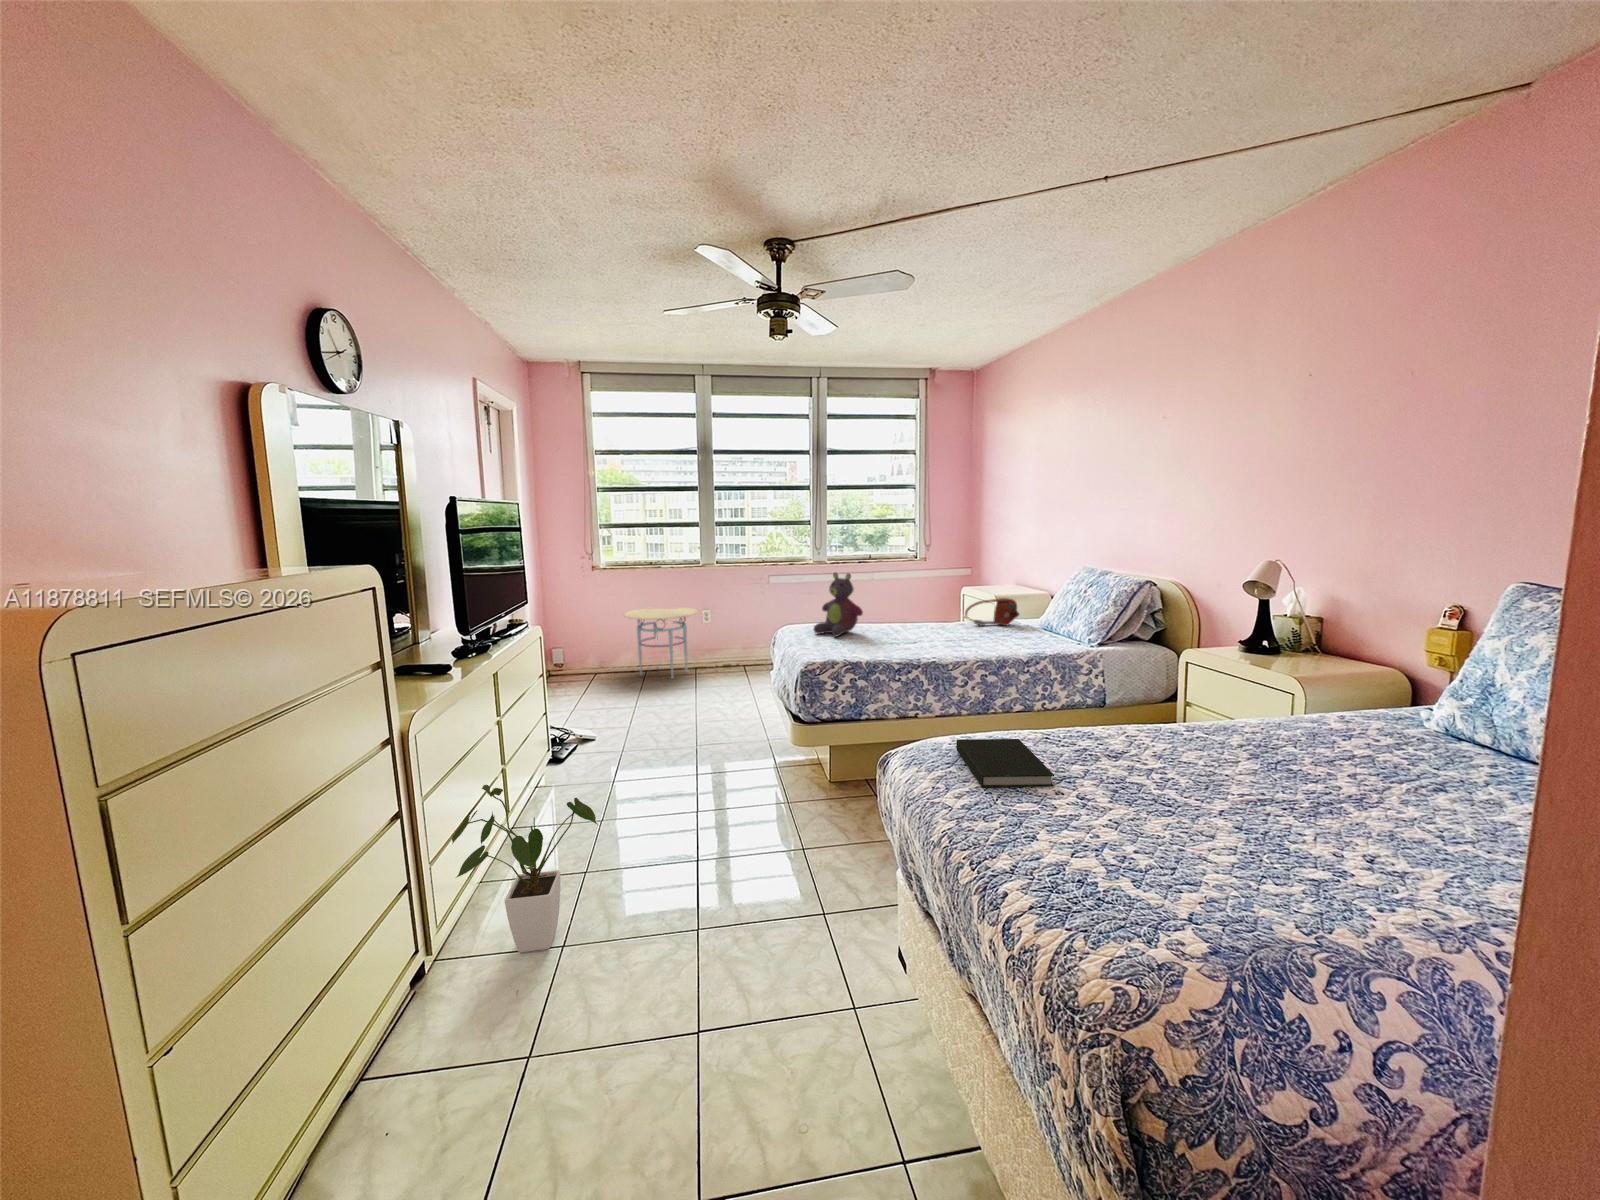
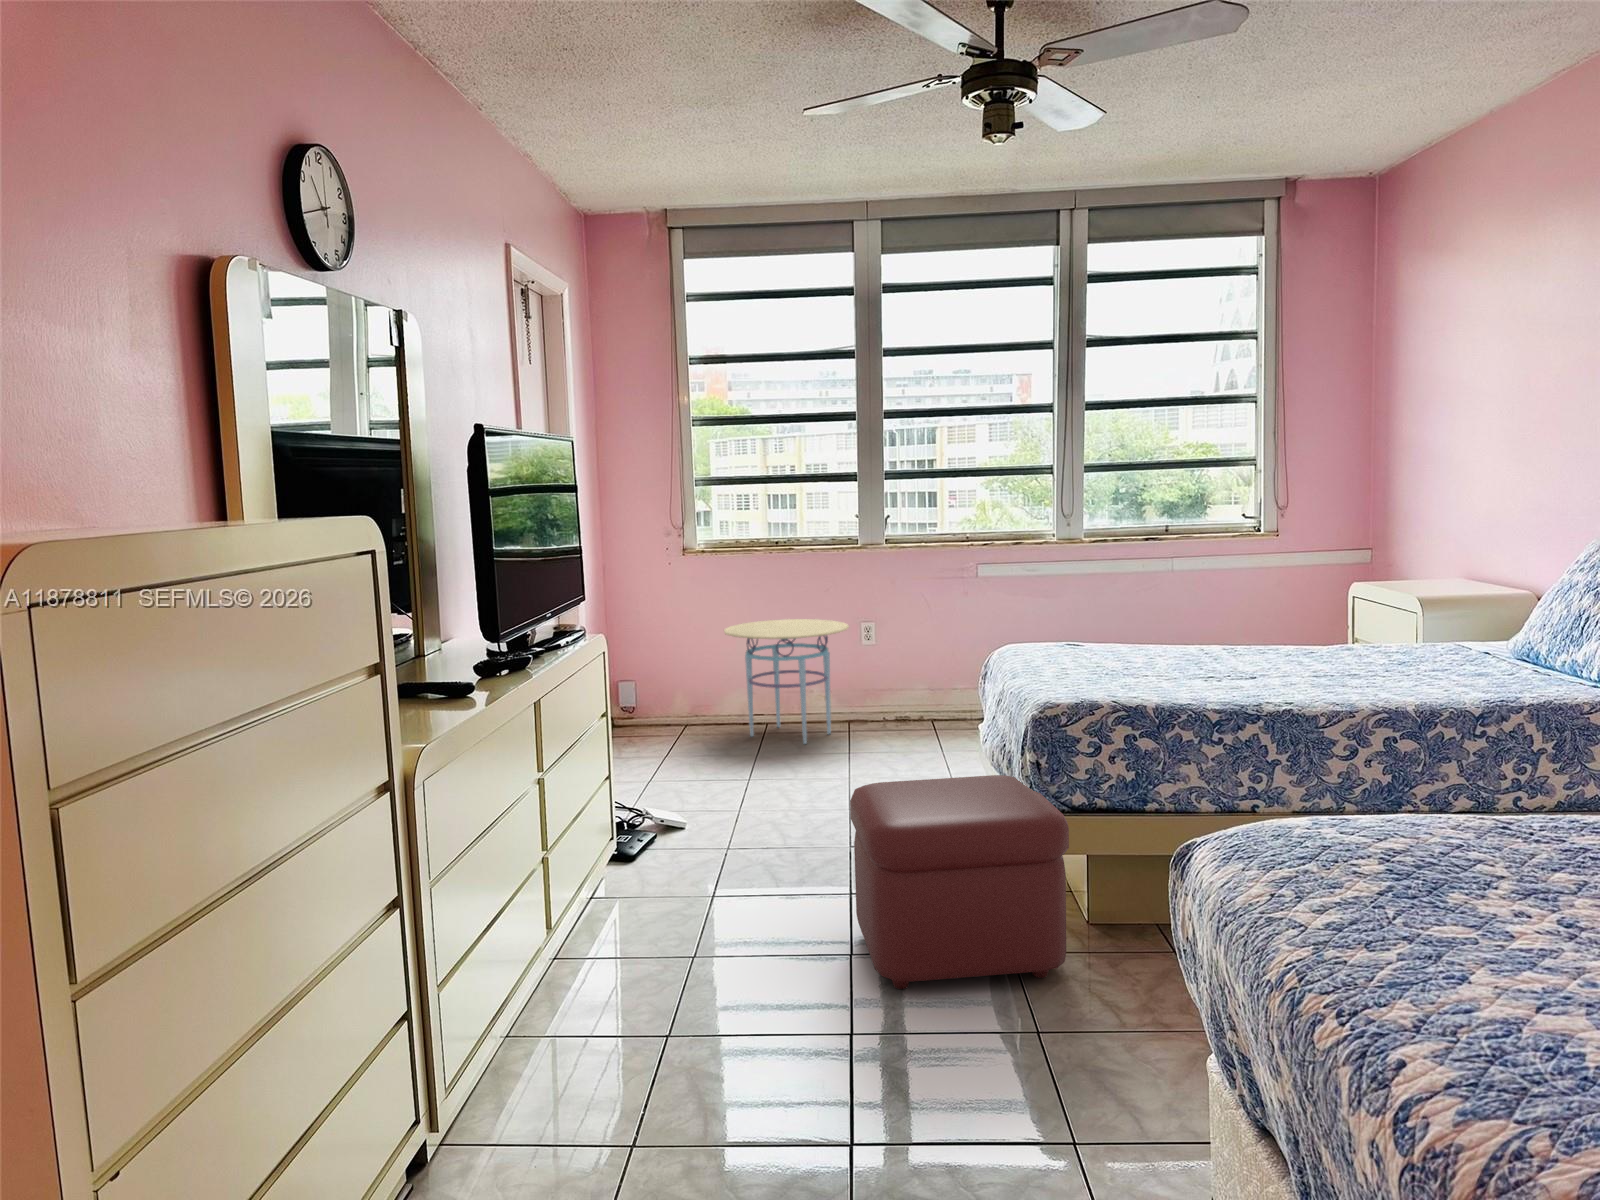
stuffed bear: present [814,573,863,637] -> none [1057,548,1151,665]
handbag: present [965,598,1019,626] -> none [1357,597,1475,651]
ottoman: none [697,702,820,829] -> present [850,775,1069,989]
book: present [956,739,1054,787] -> none [1322,825,1515,909]
house plant: present [452,785,597,953] -> none [475,872,693,1143]

